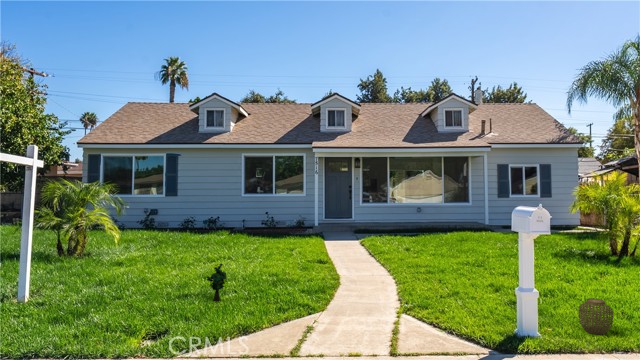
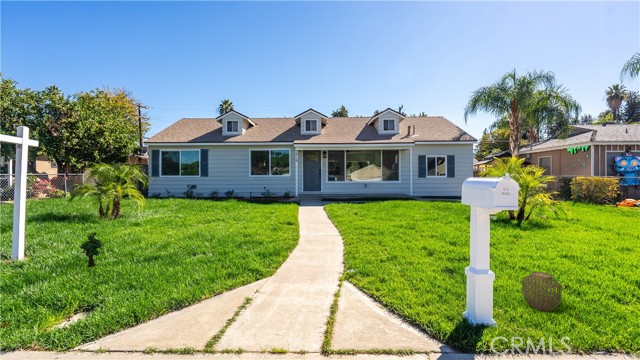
decorative plant: present [207,264,227,301] -> present [79,232,103,267]

